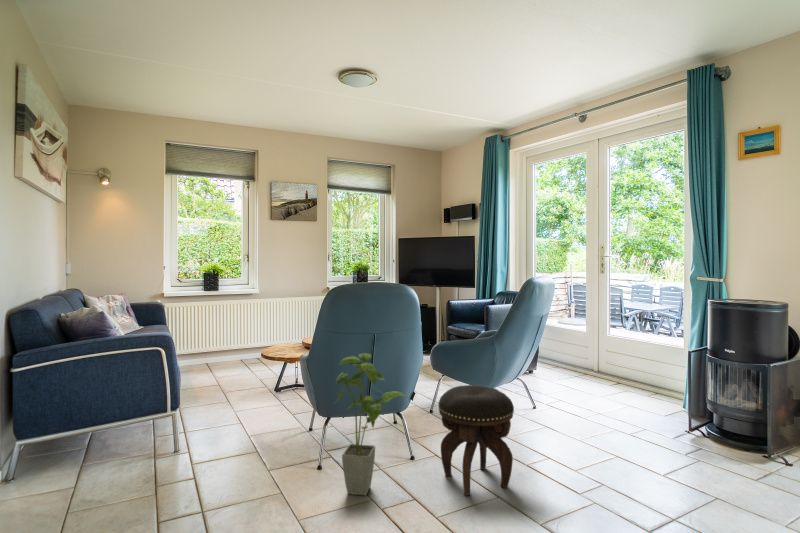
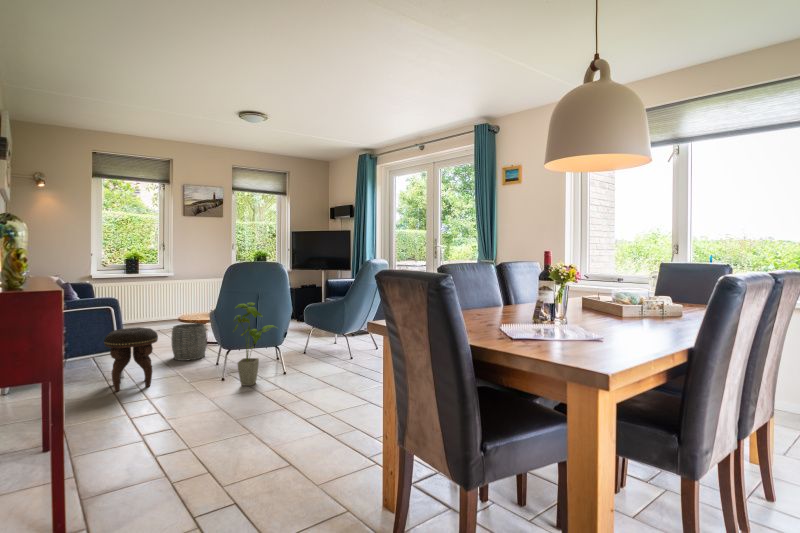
woven basket: none [247,367,295,424] -> present [171,323,207,361]
footstool: present [439,385,514,496] -> present [104,327,158,391]

